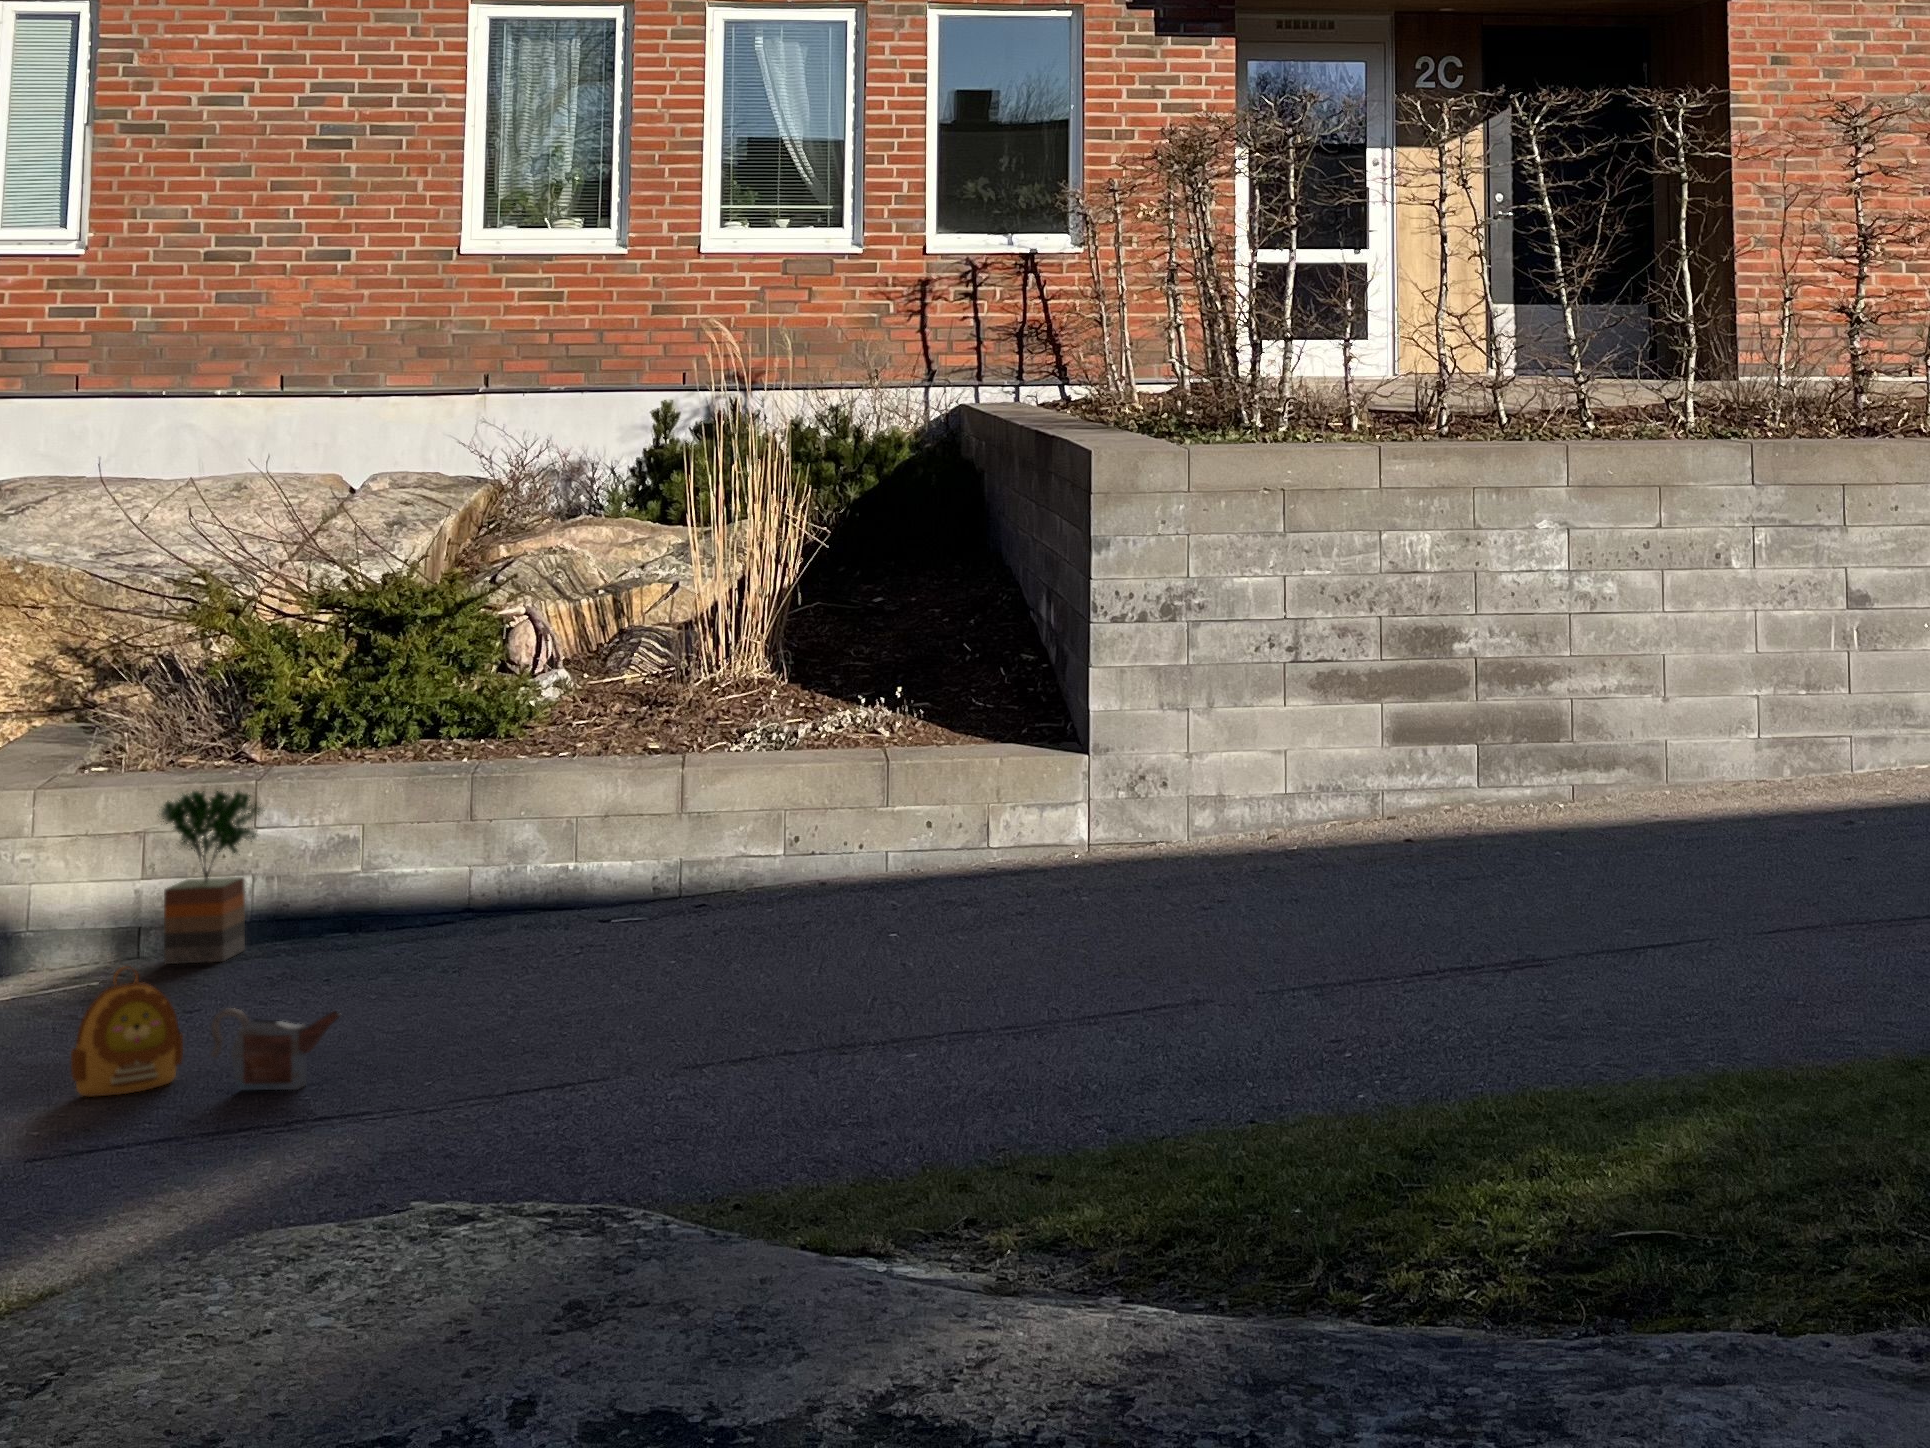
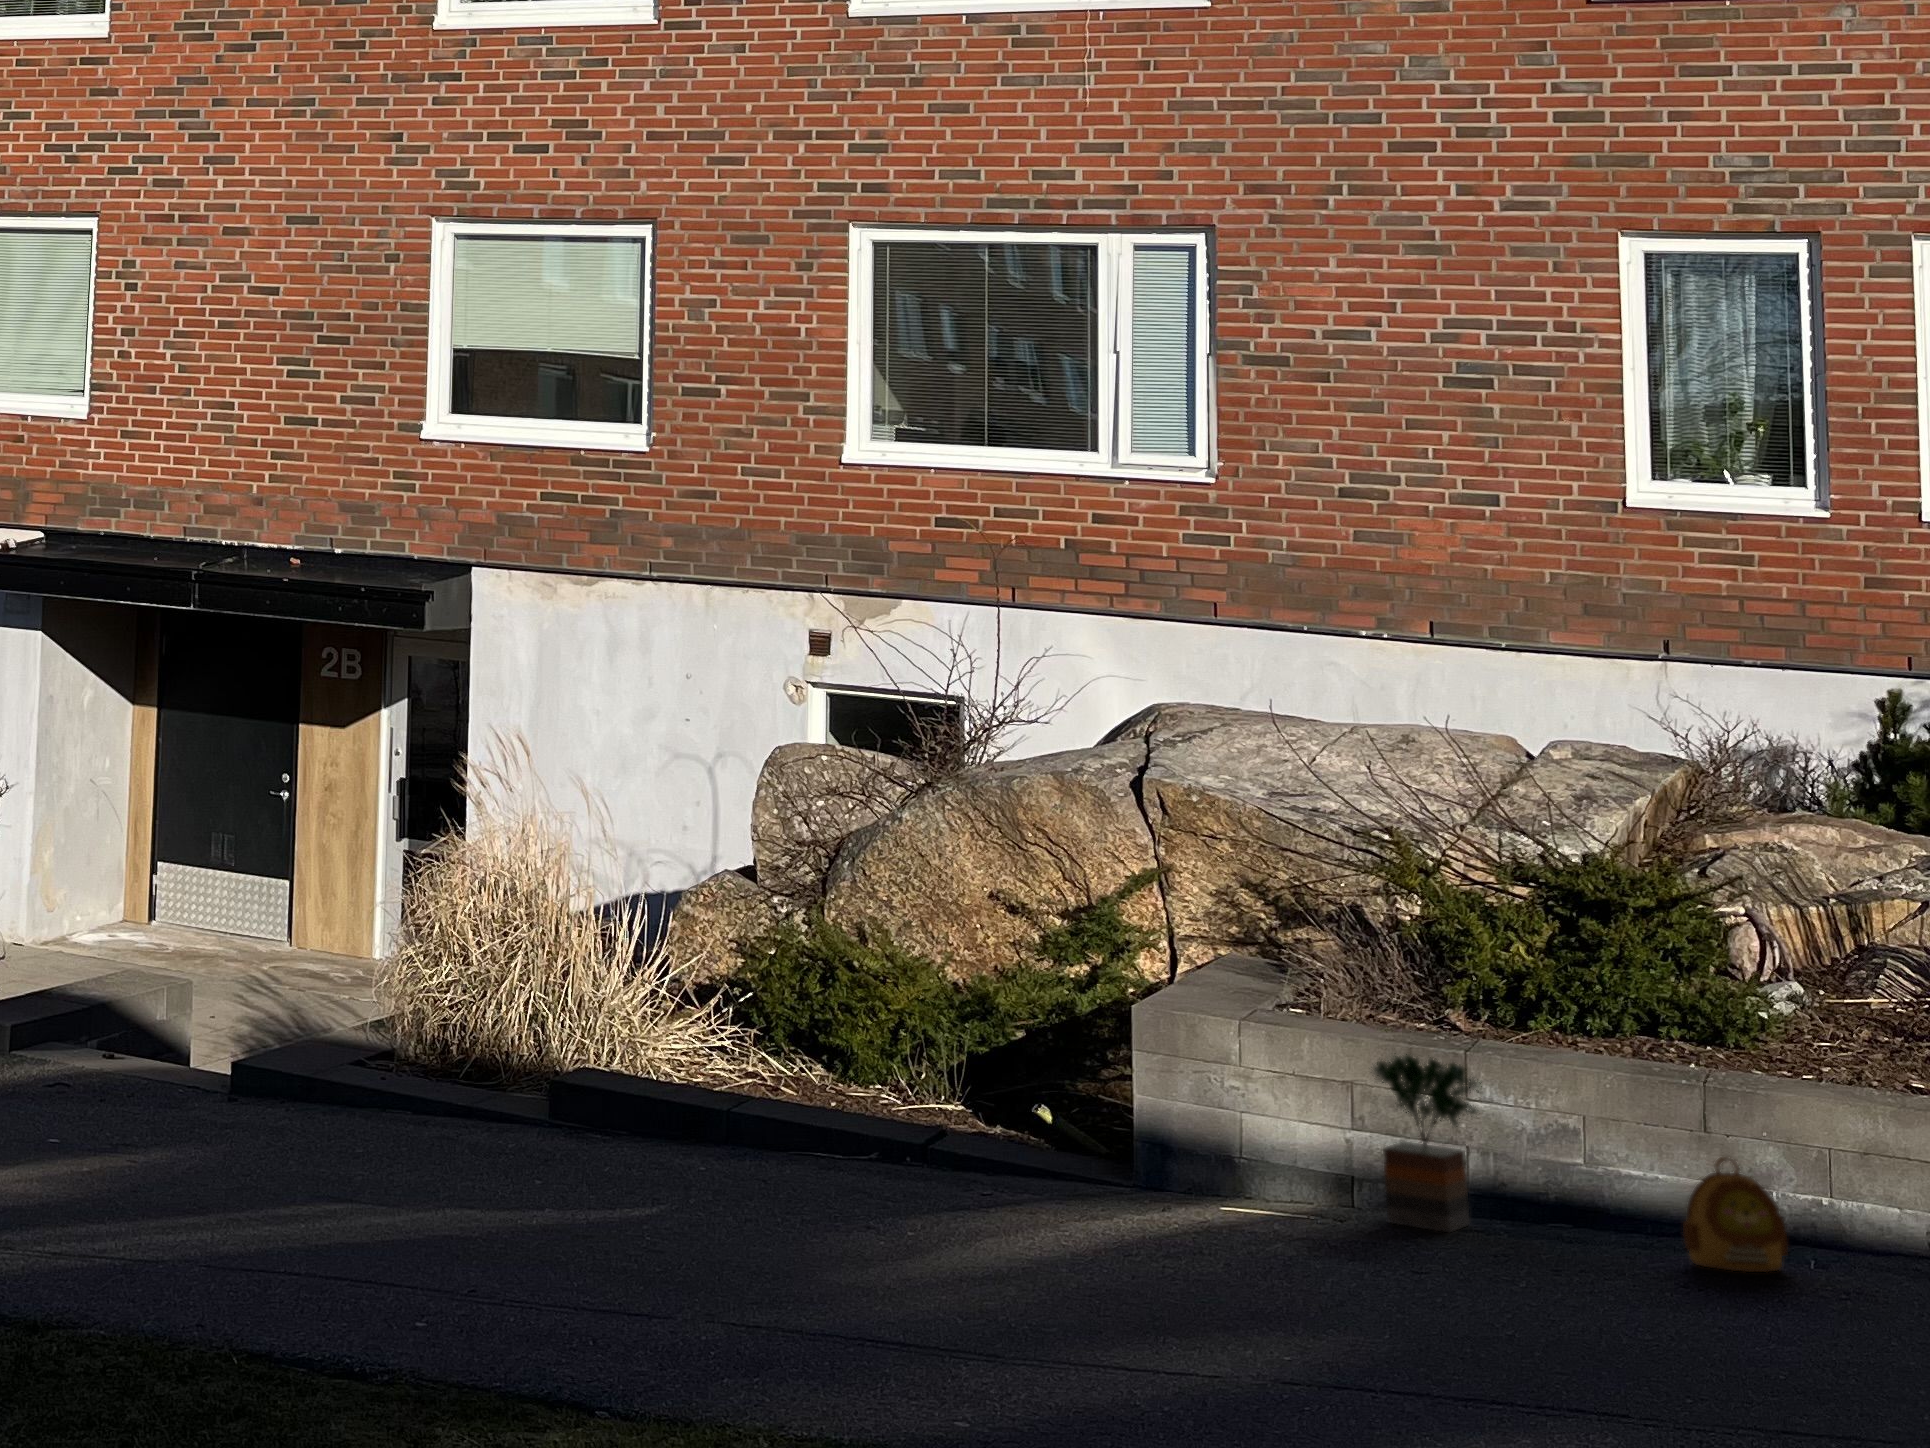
backpack: present [71,966,183,1097] -> present [1683,1157,1788,1272]
watering can: present [211,1008,340,1090] -> none [1463,1289,1604,1389]

